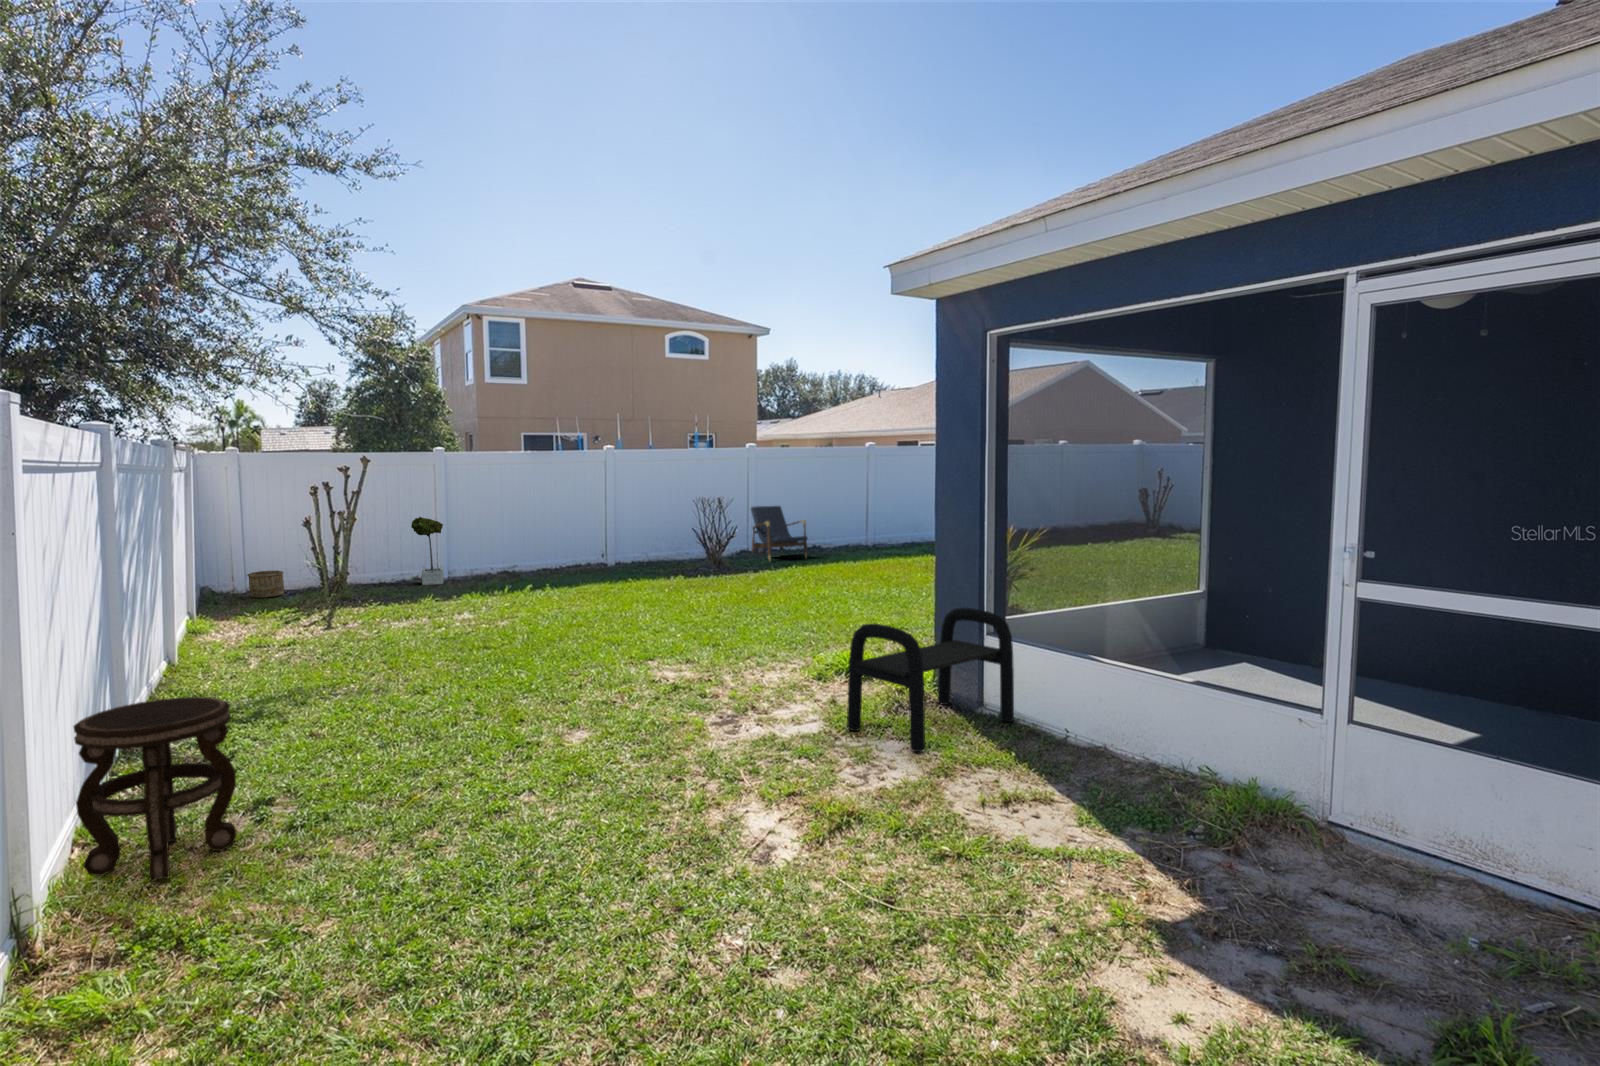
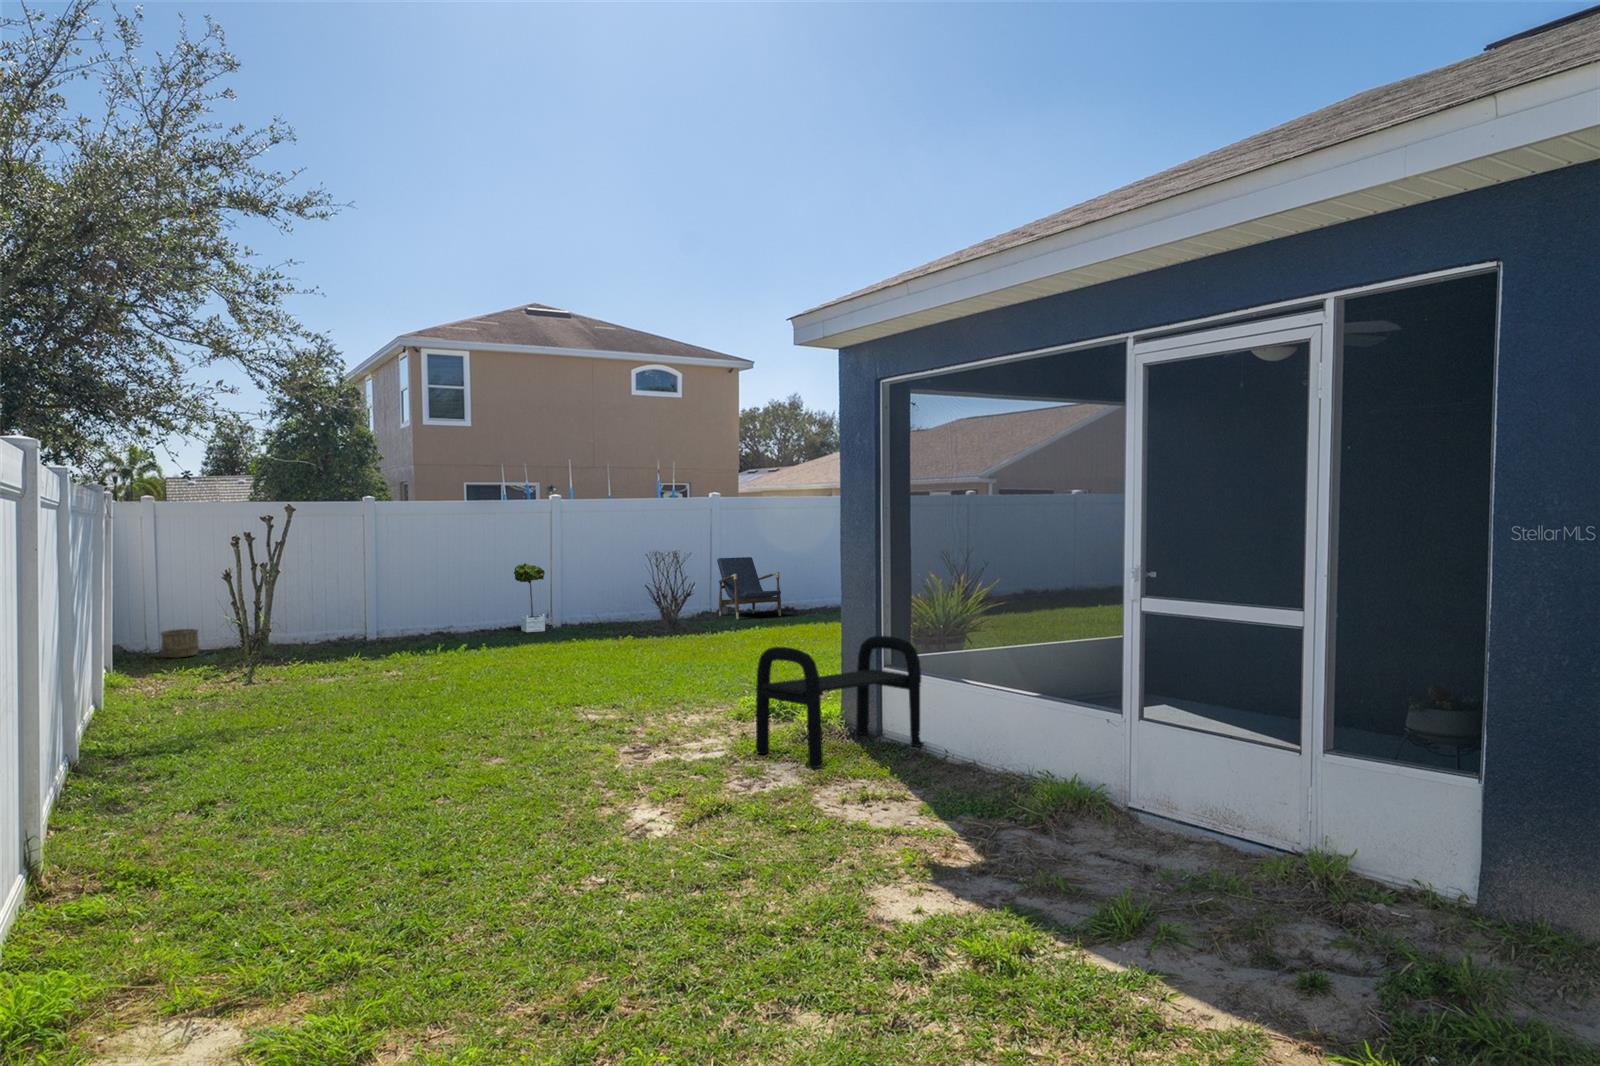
potted tree: present [411,517,444,585] -> present [514,563,545,632]
side table: present [74,697,237,882] -> none [48,700,179,852]

